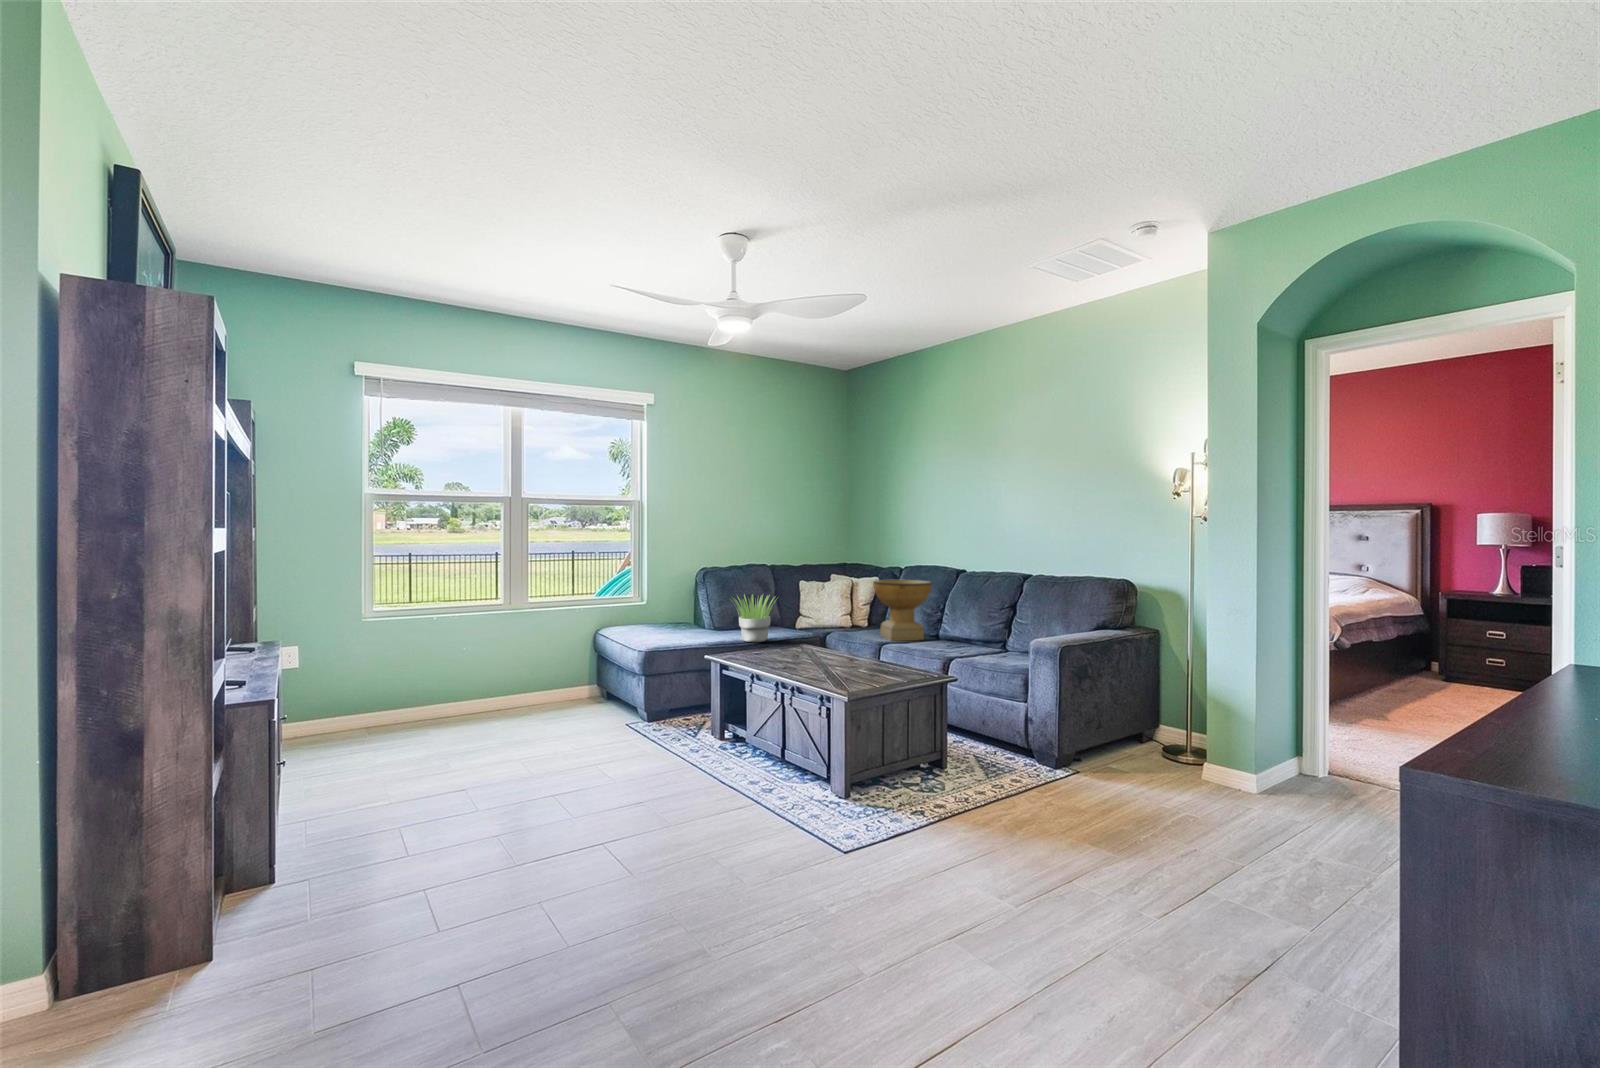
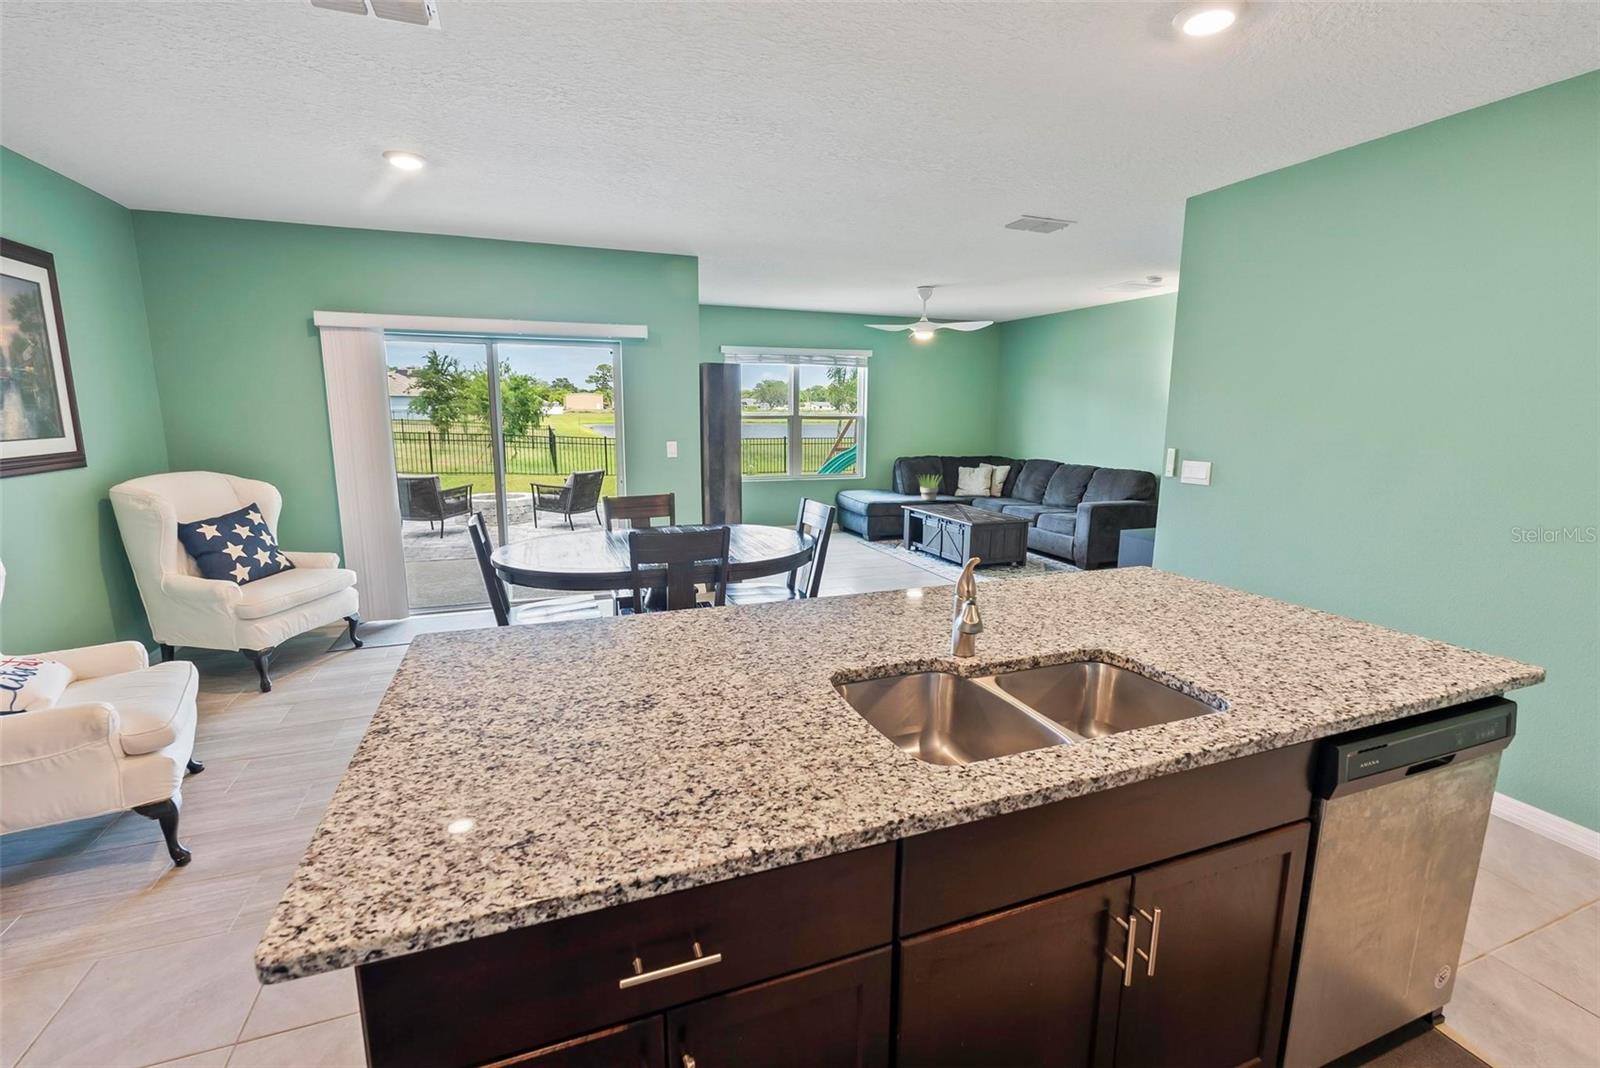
decorative bowl: present [873,580,932,641] -> none [1002,468,1039,505]

